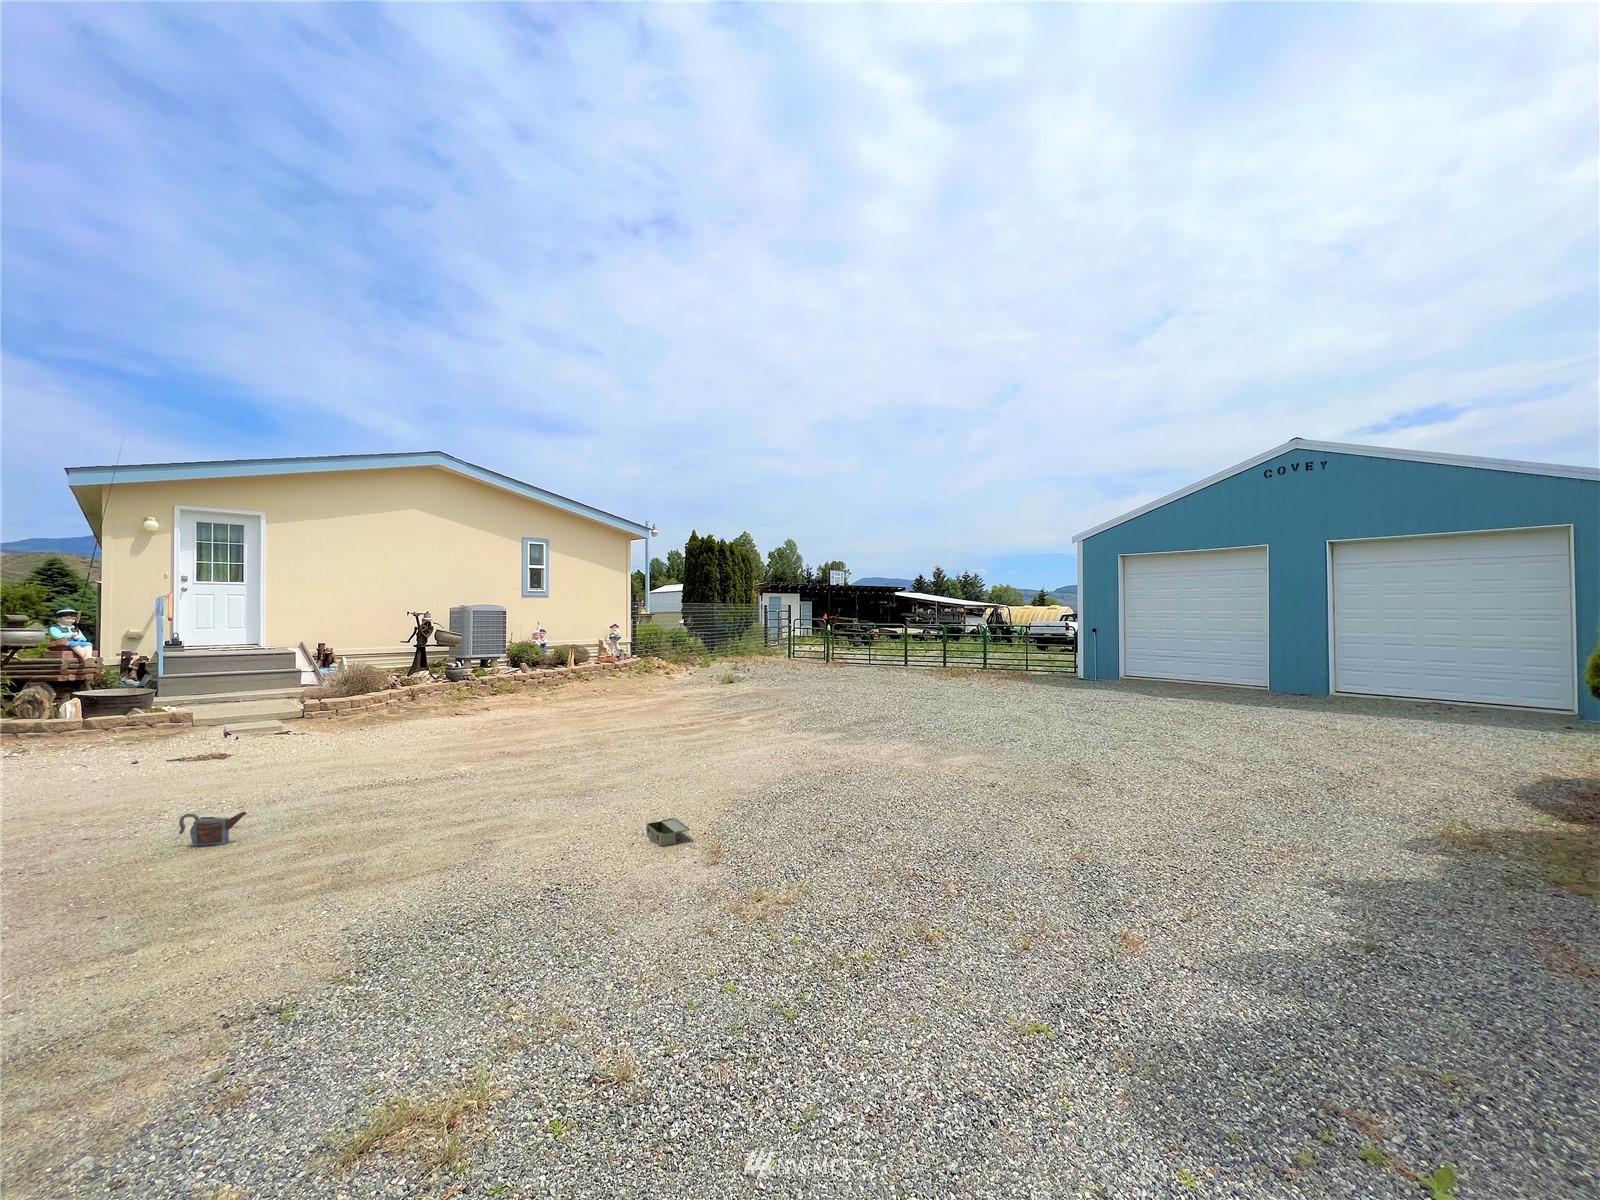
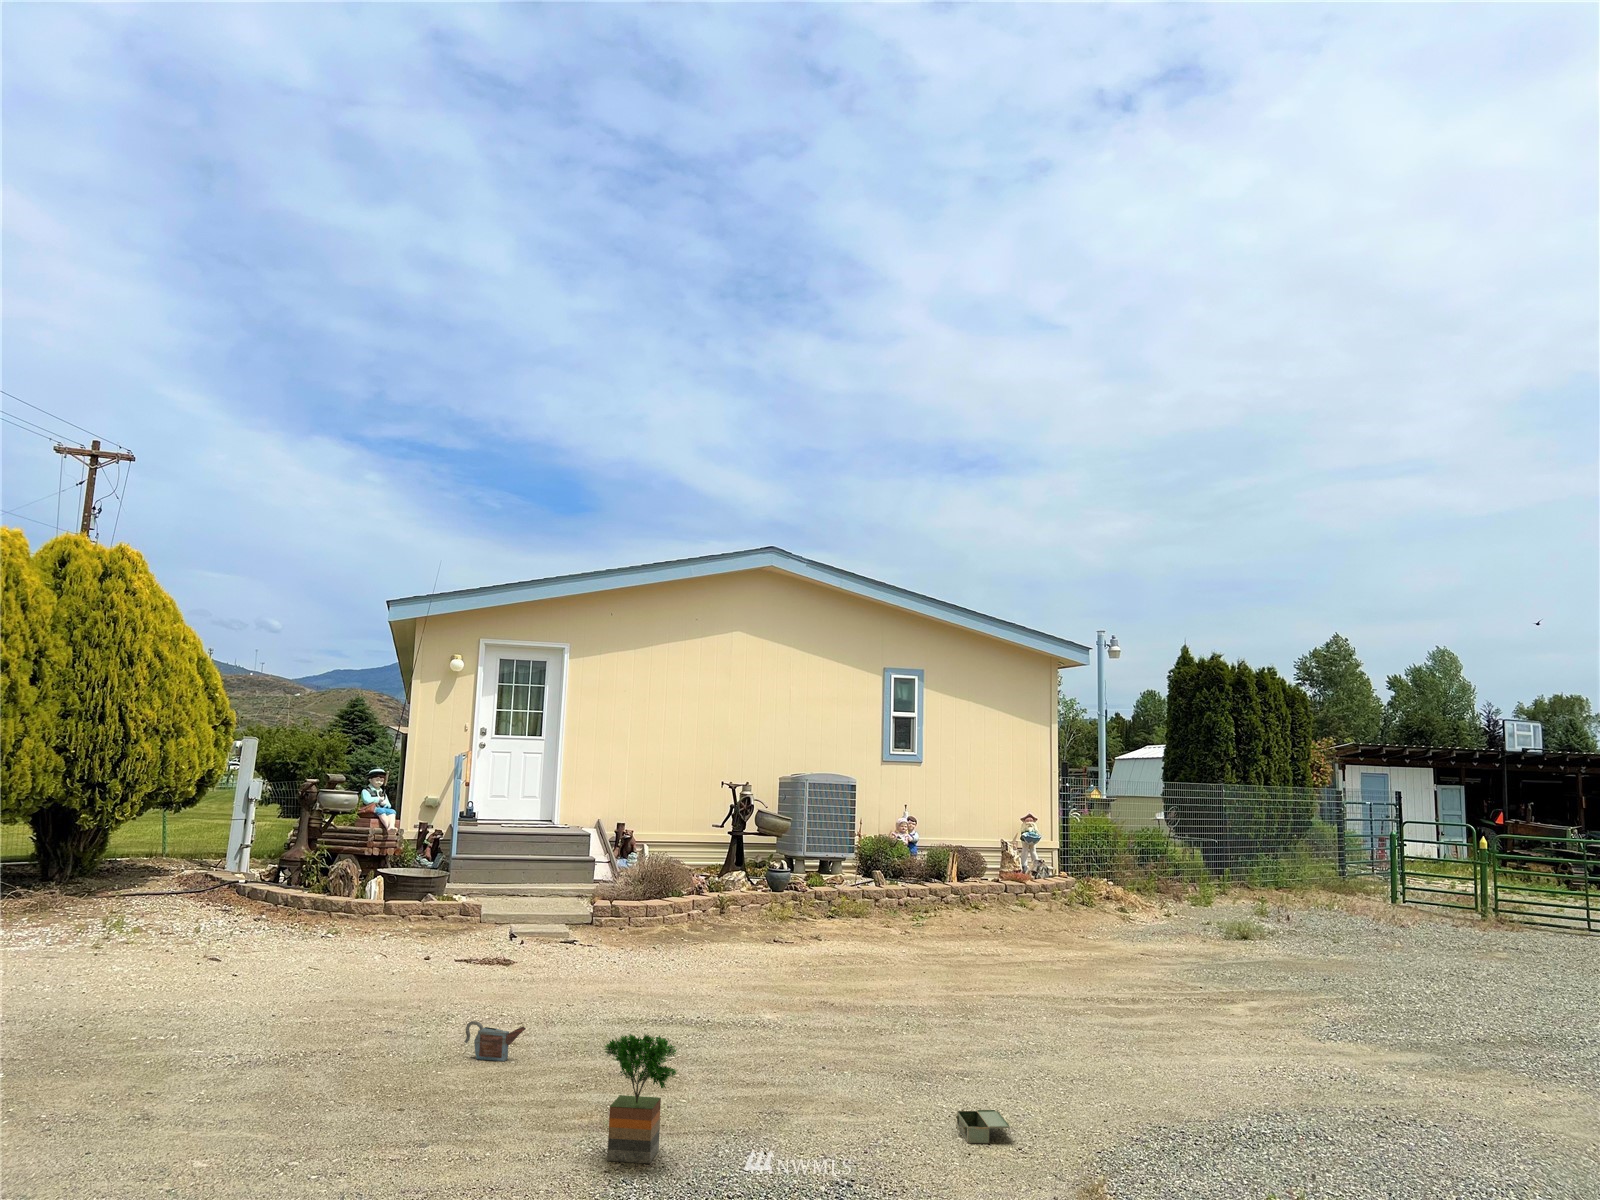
potted tree: none [337,805,419,924] -> present [605,1034,677,1163]

